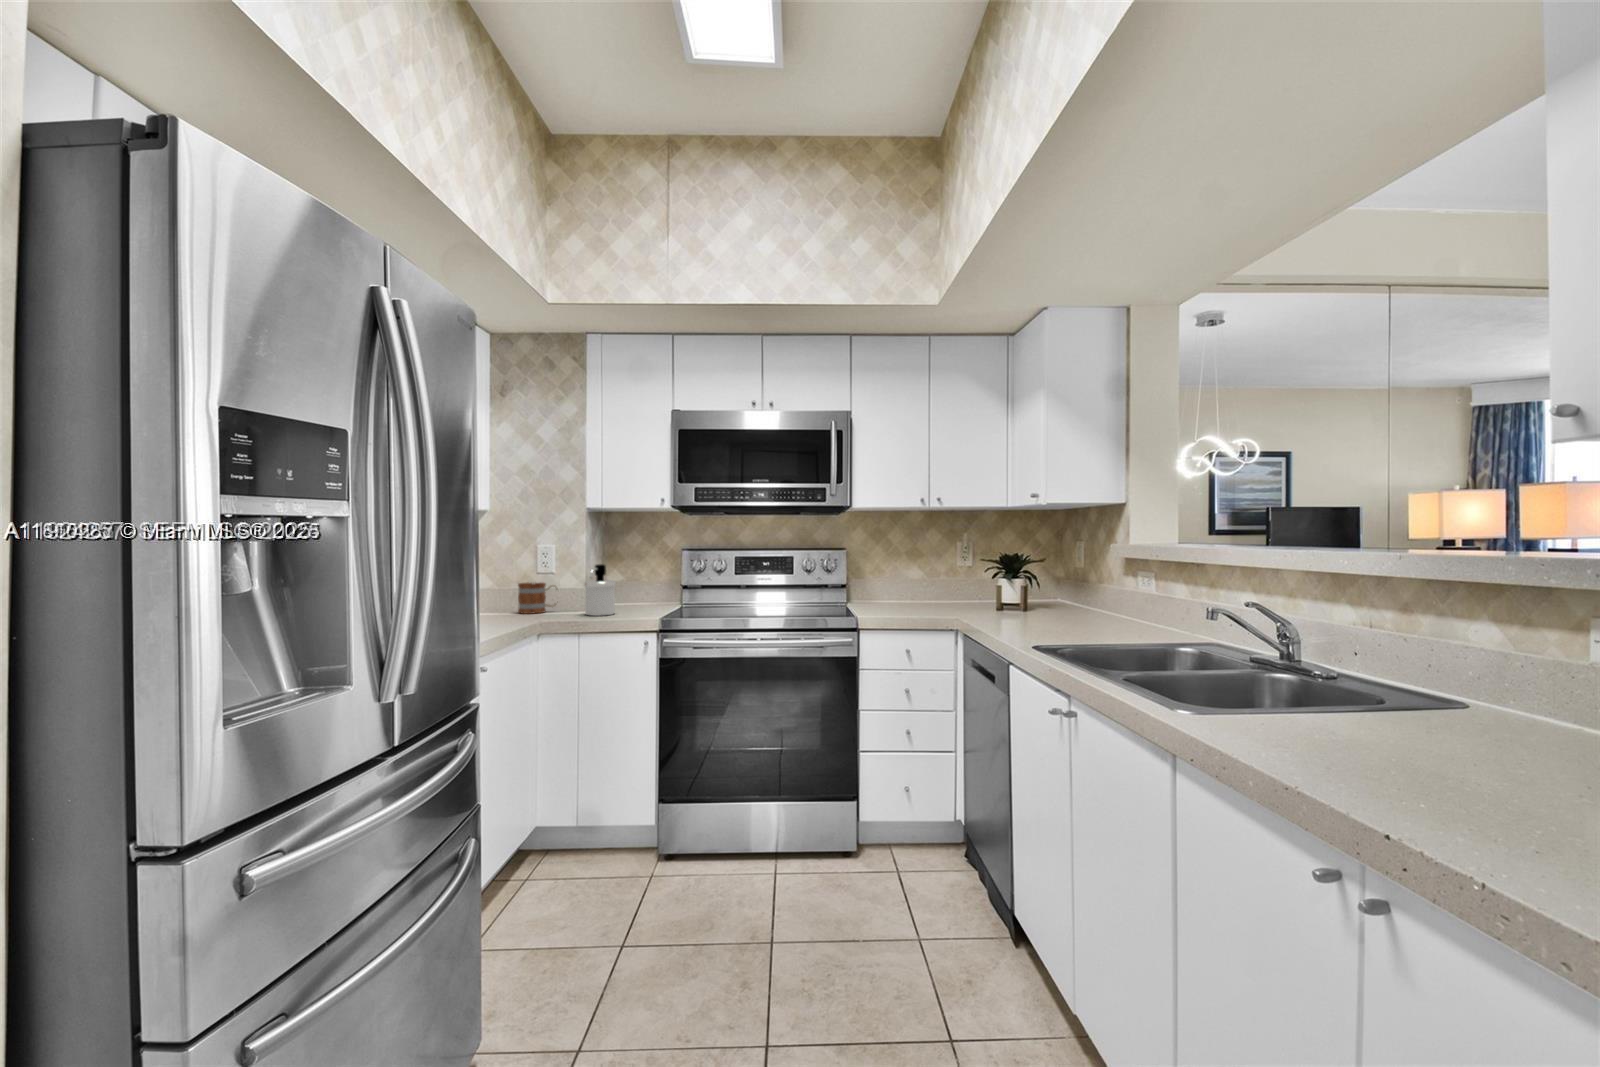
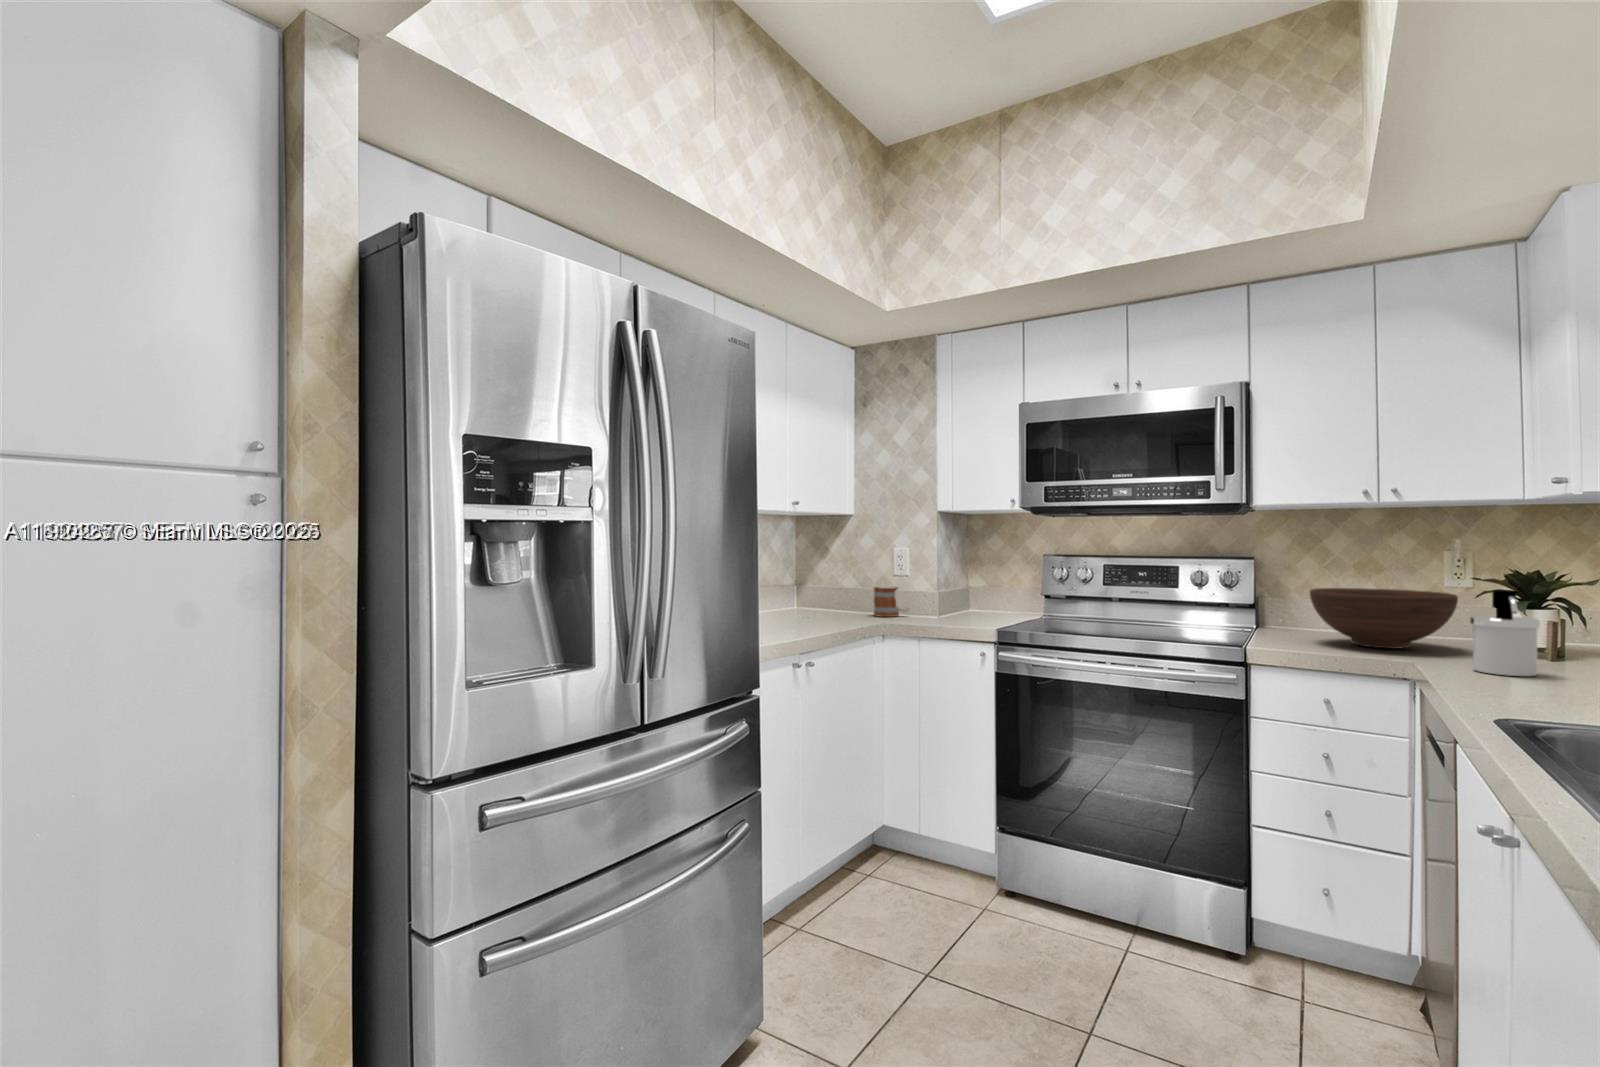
soap dispenser: present [584,564,616,616] -> present [1470,590,1540,676]
fruit bowl: none [887,569,972,610] -> present [1310,588,1458,649]

